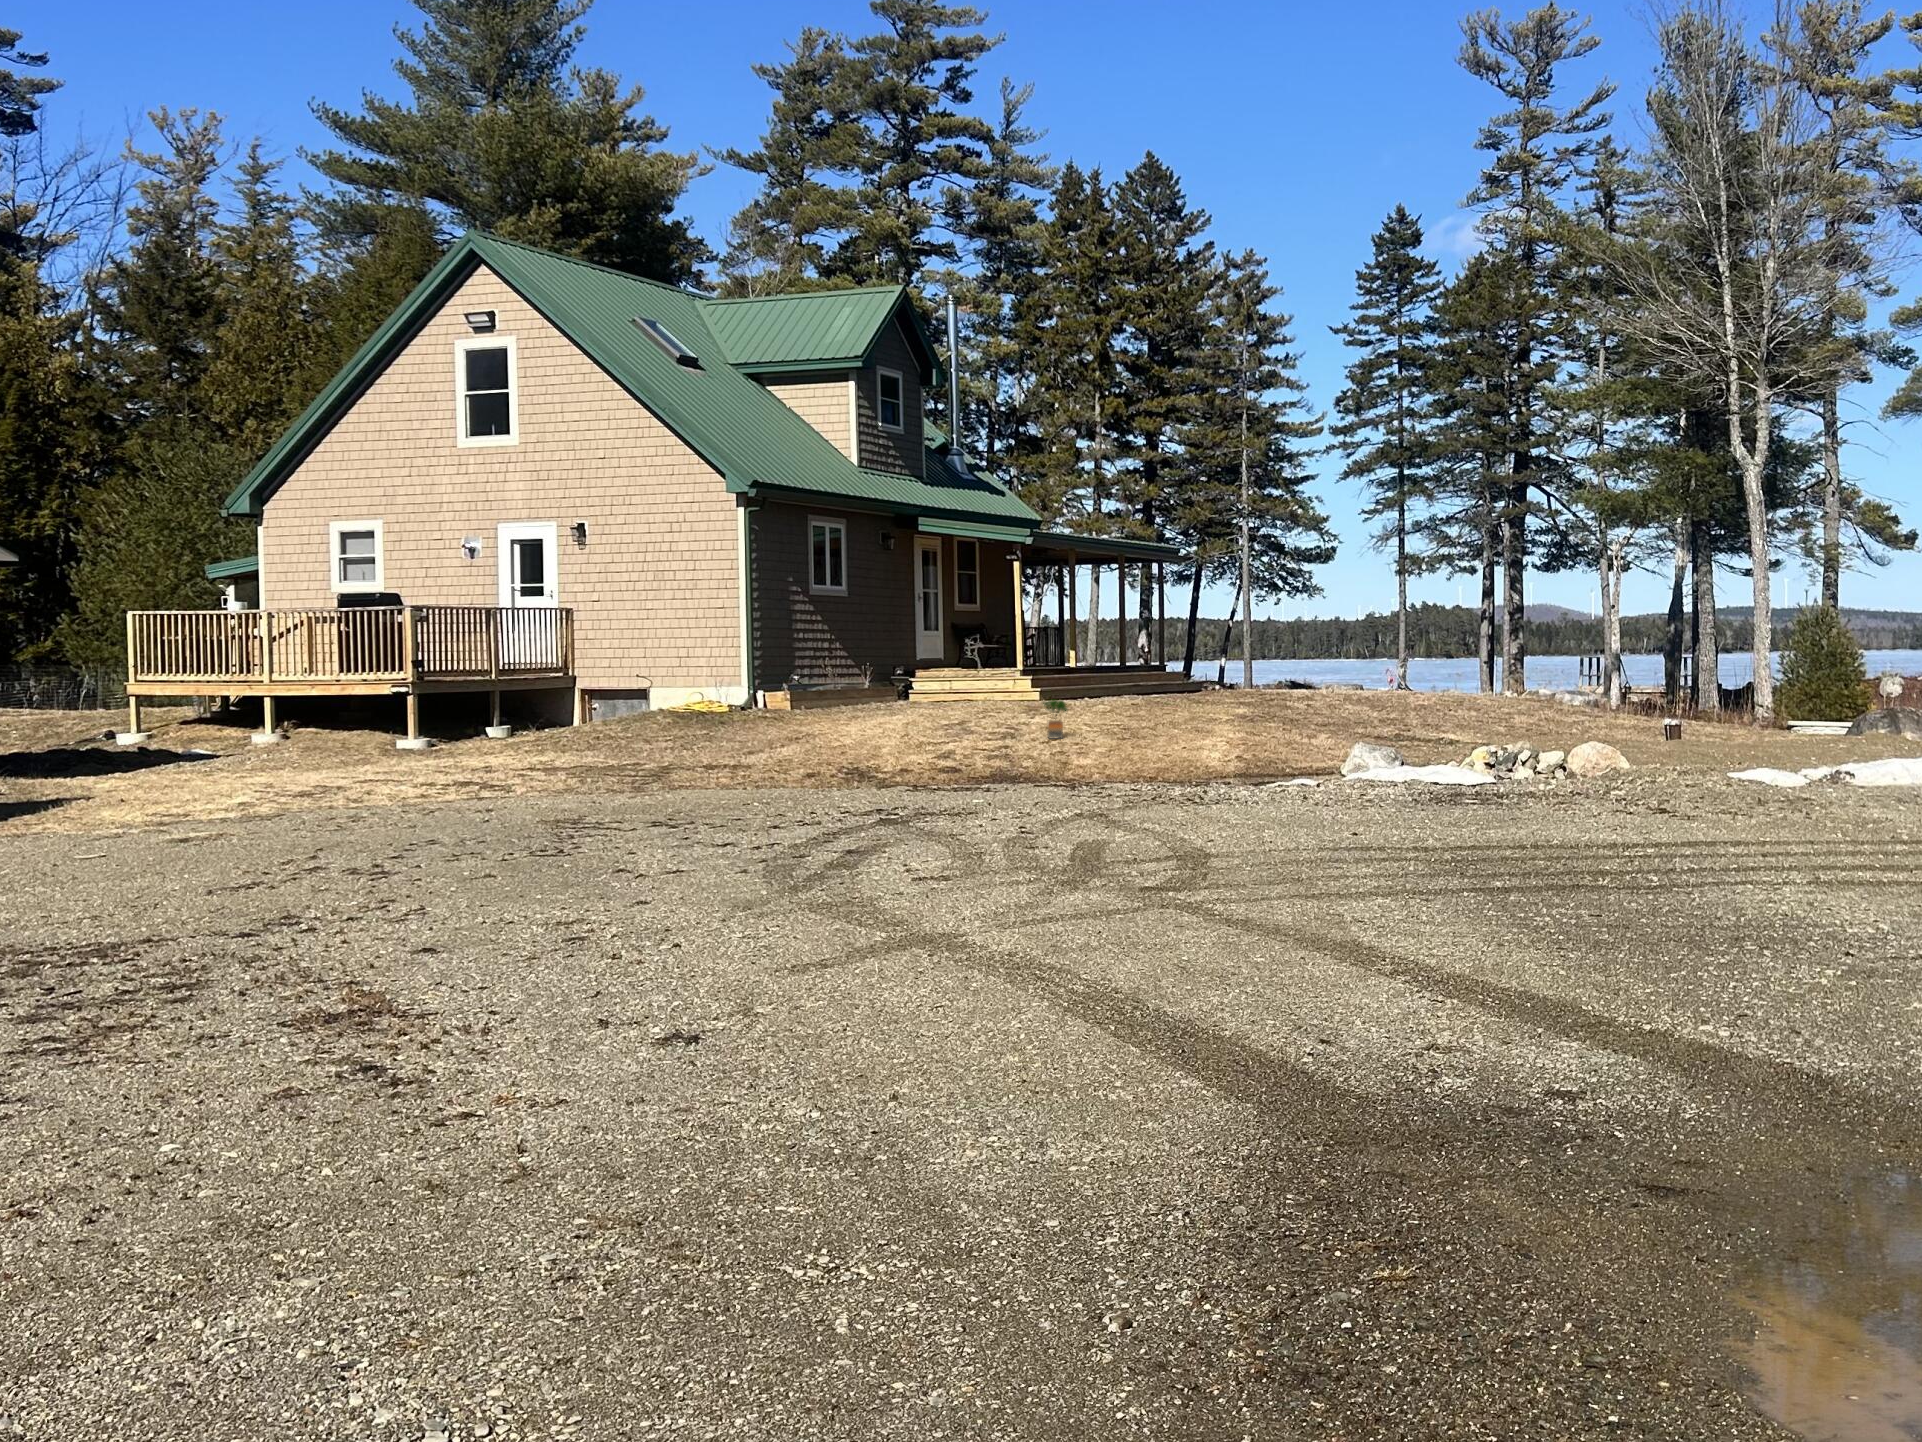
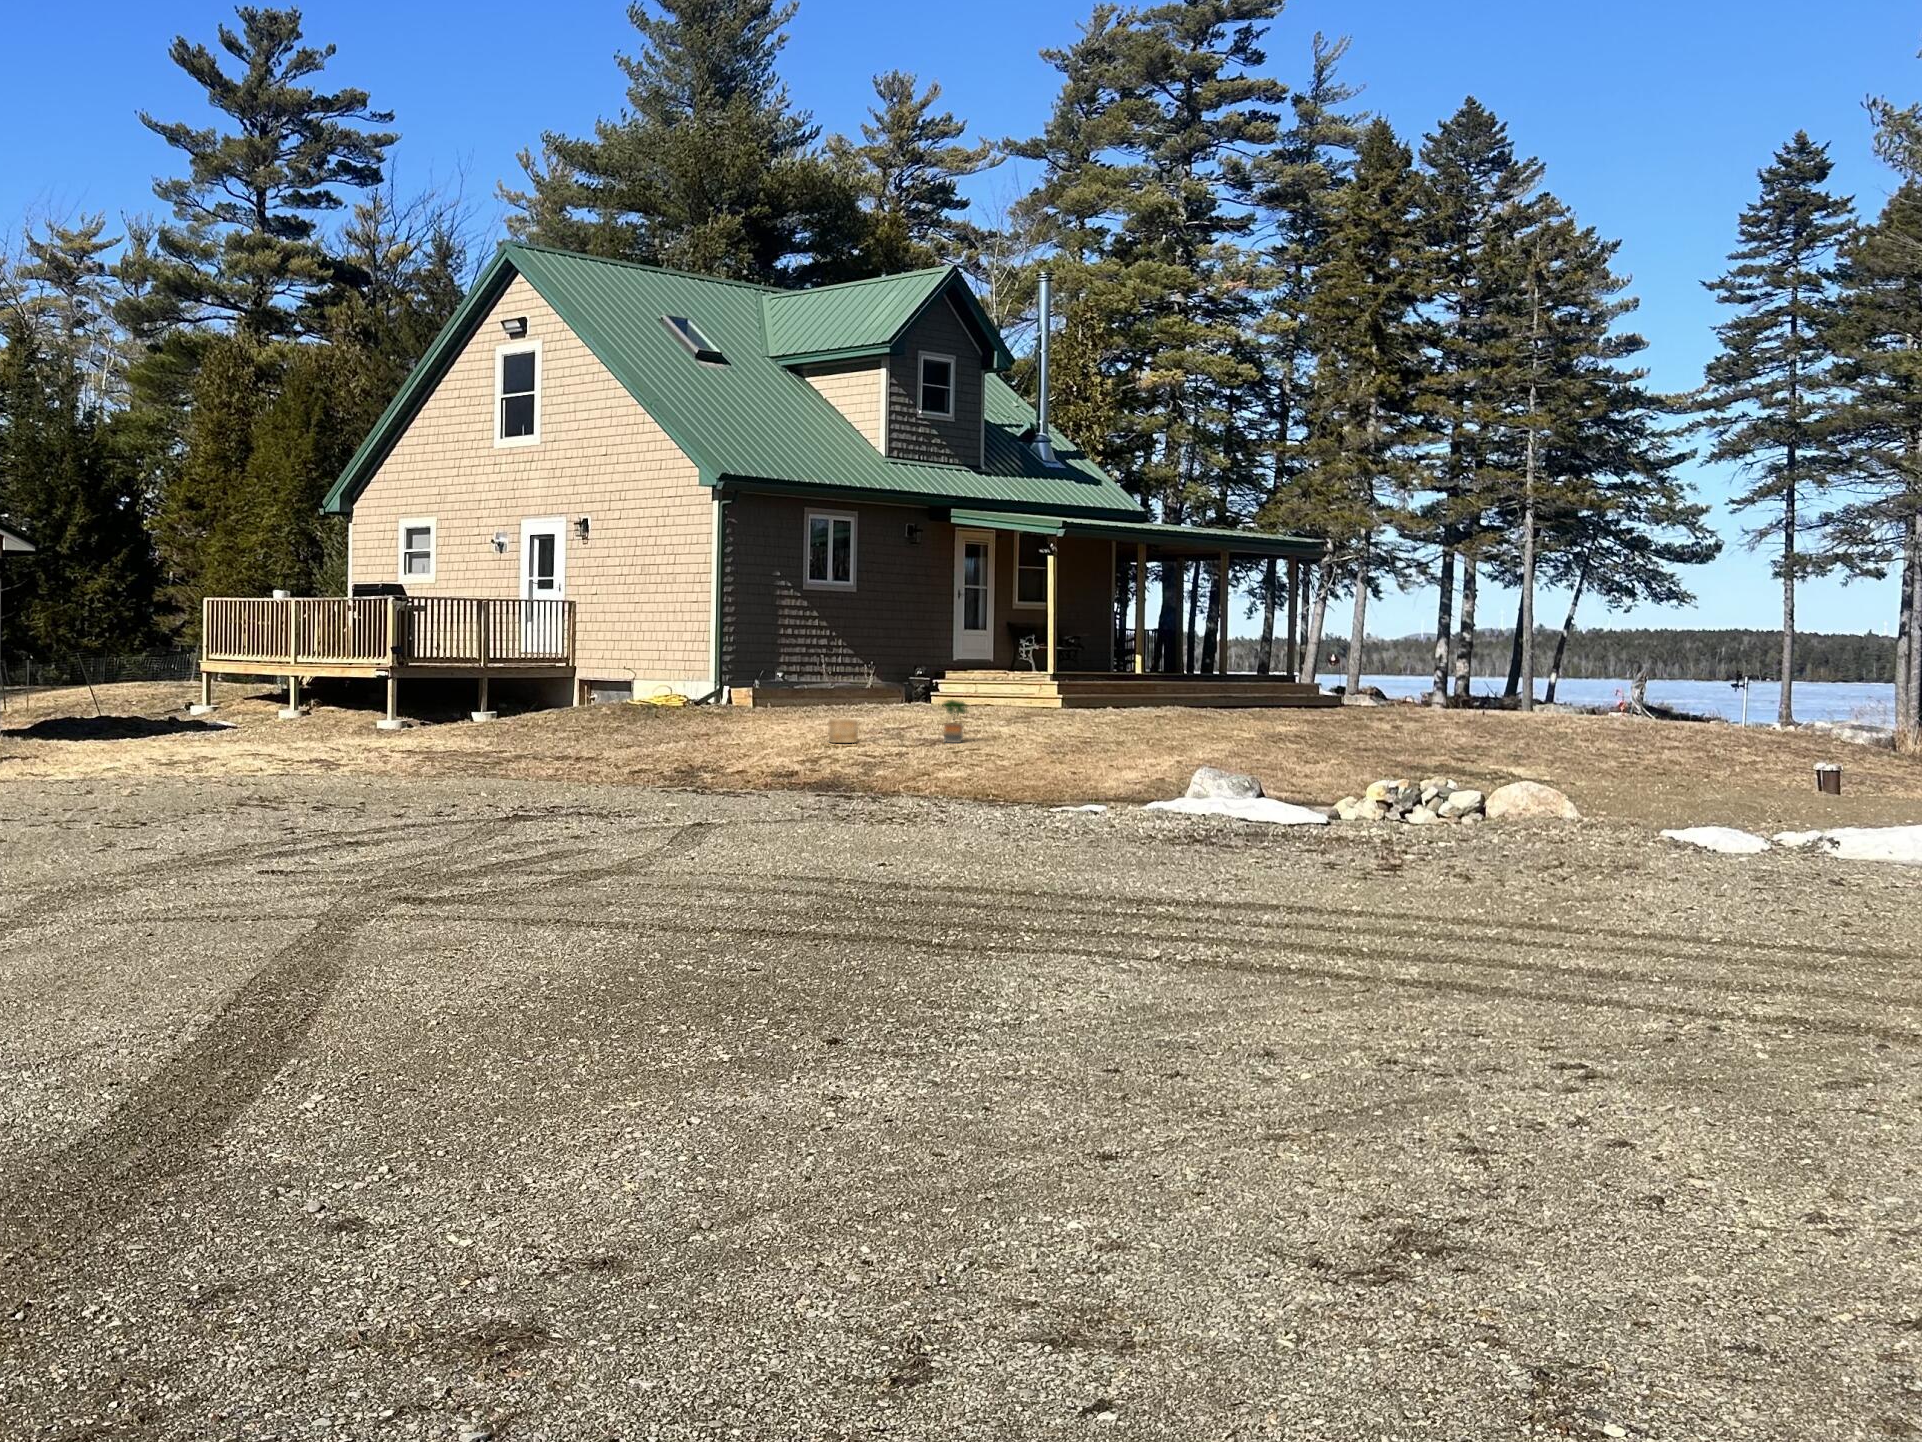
wooden bucket: none [951,721,979,745] -> present [829,719,858,743]

